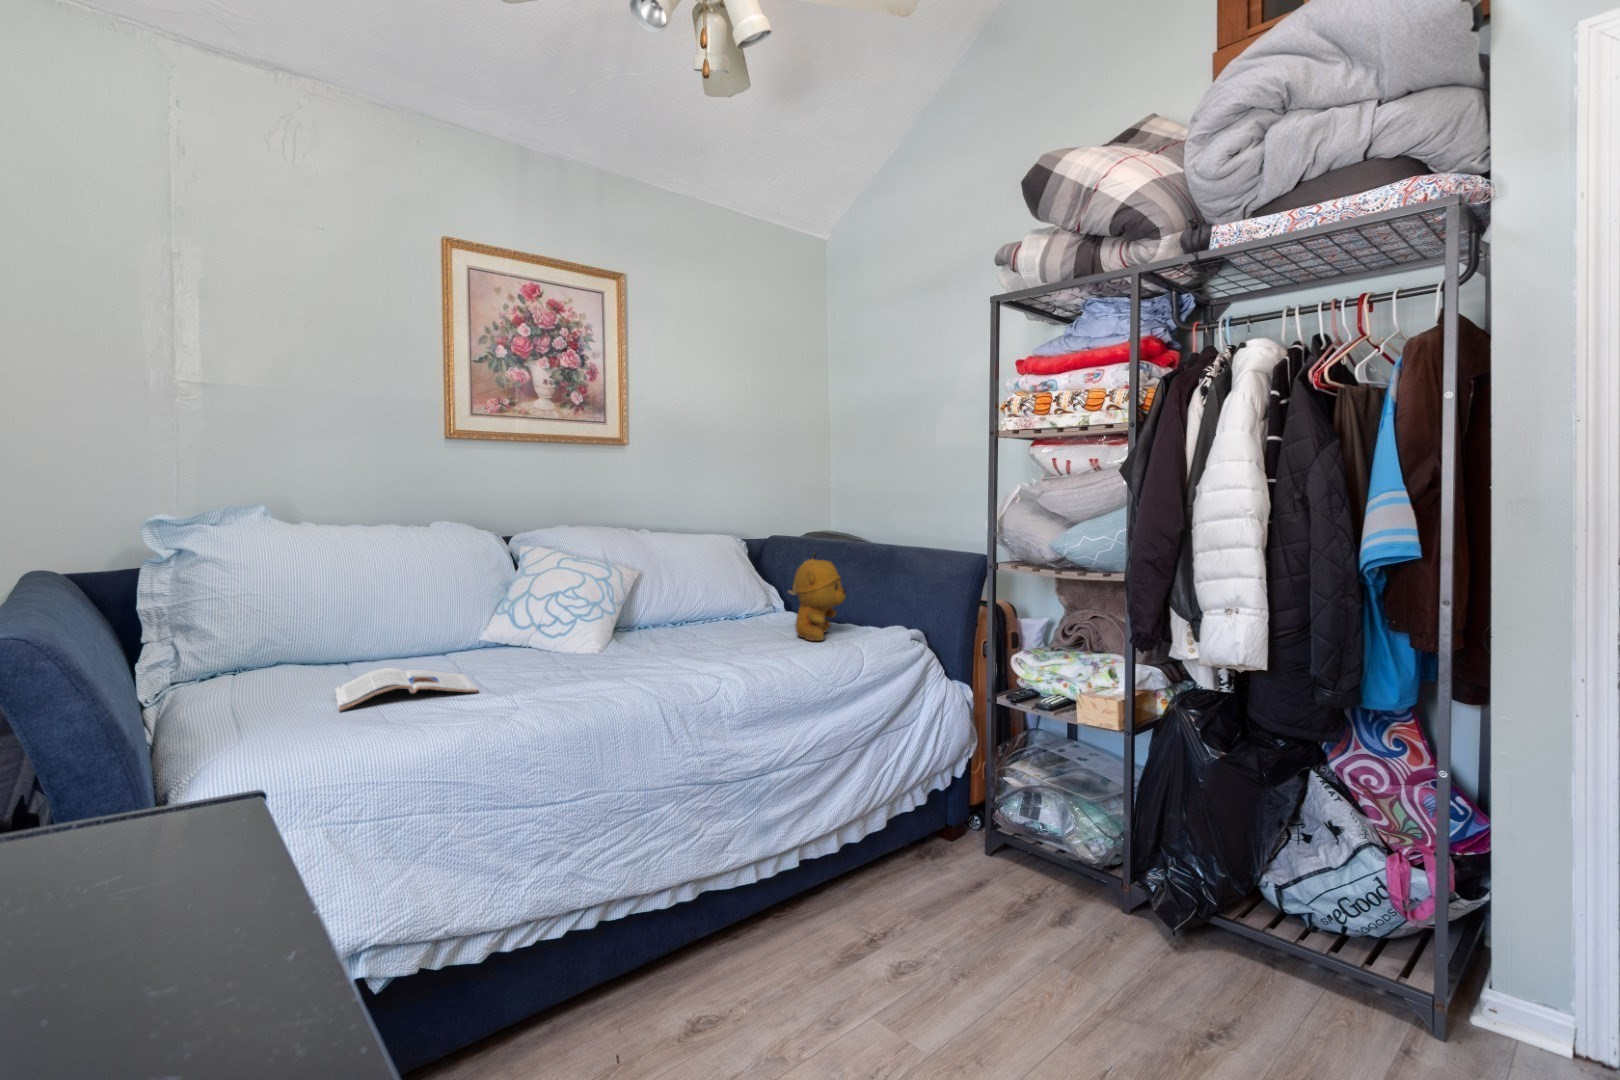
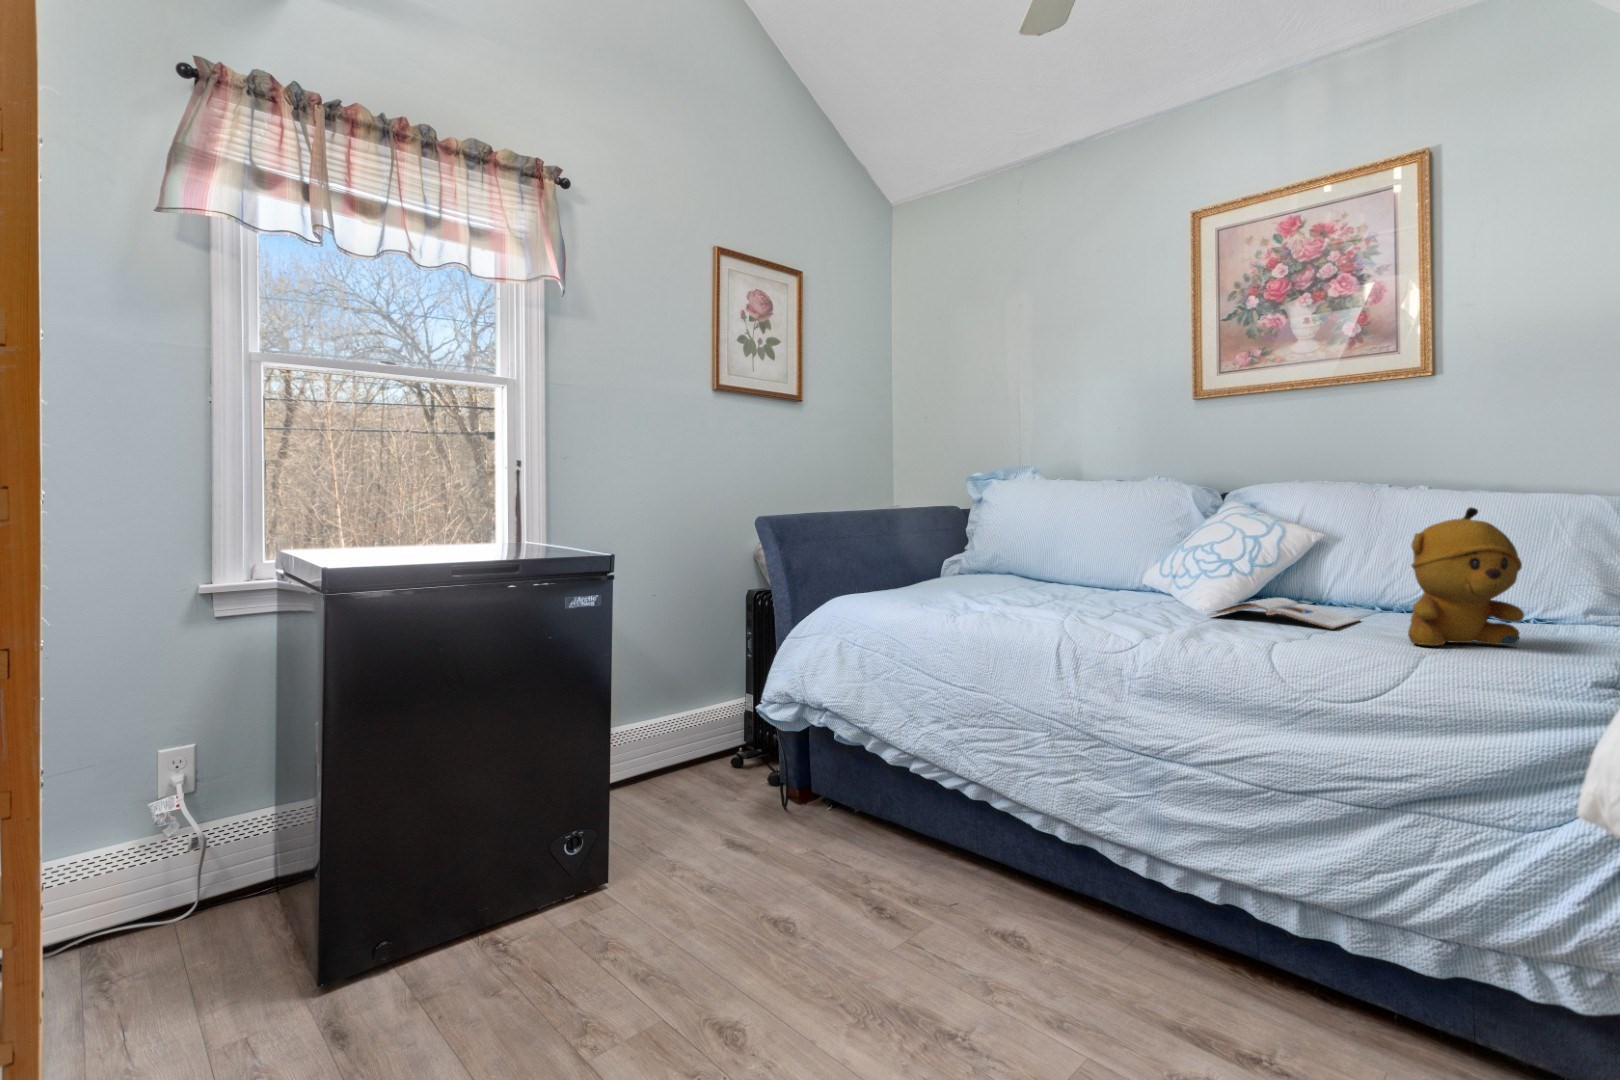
magazine: present [335,668,478,711] -> present [1210,598,1360,629]

